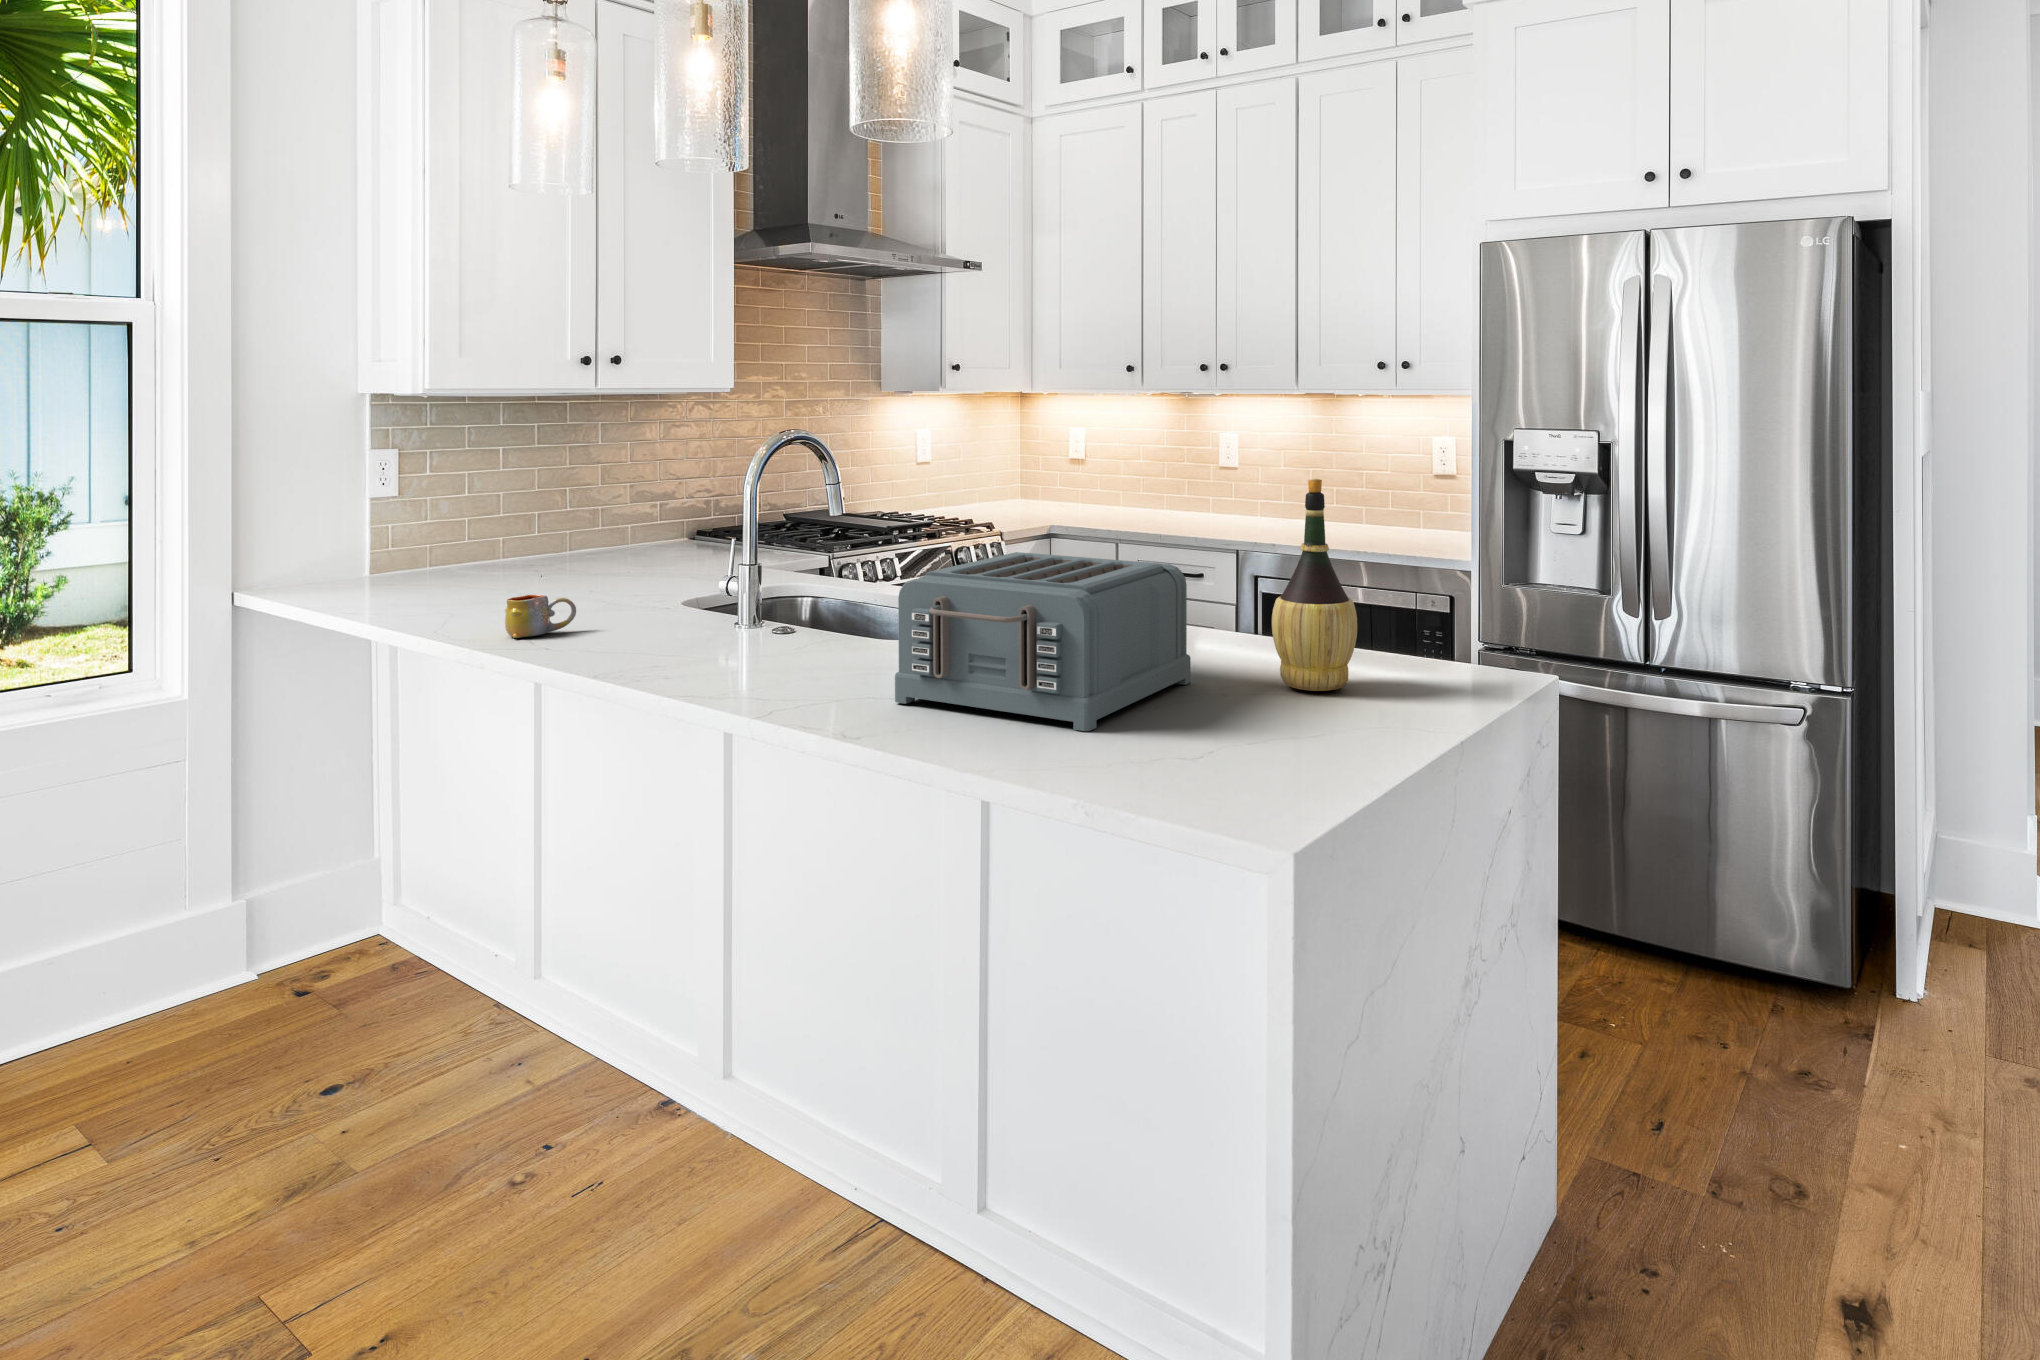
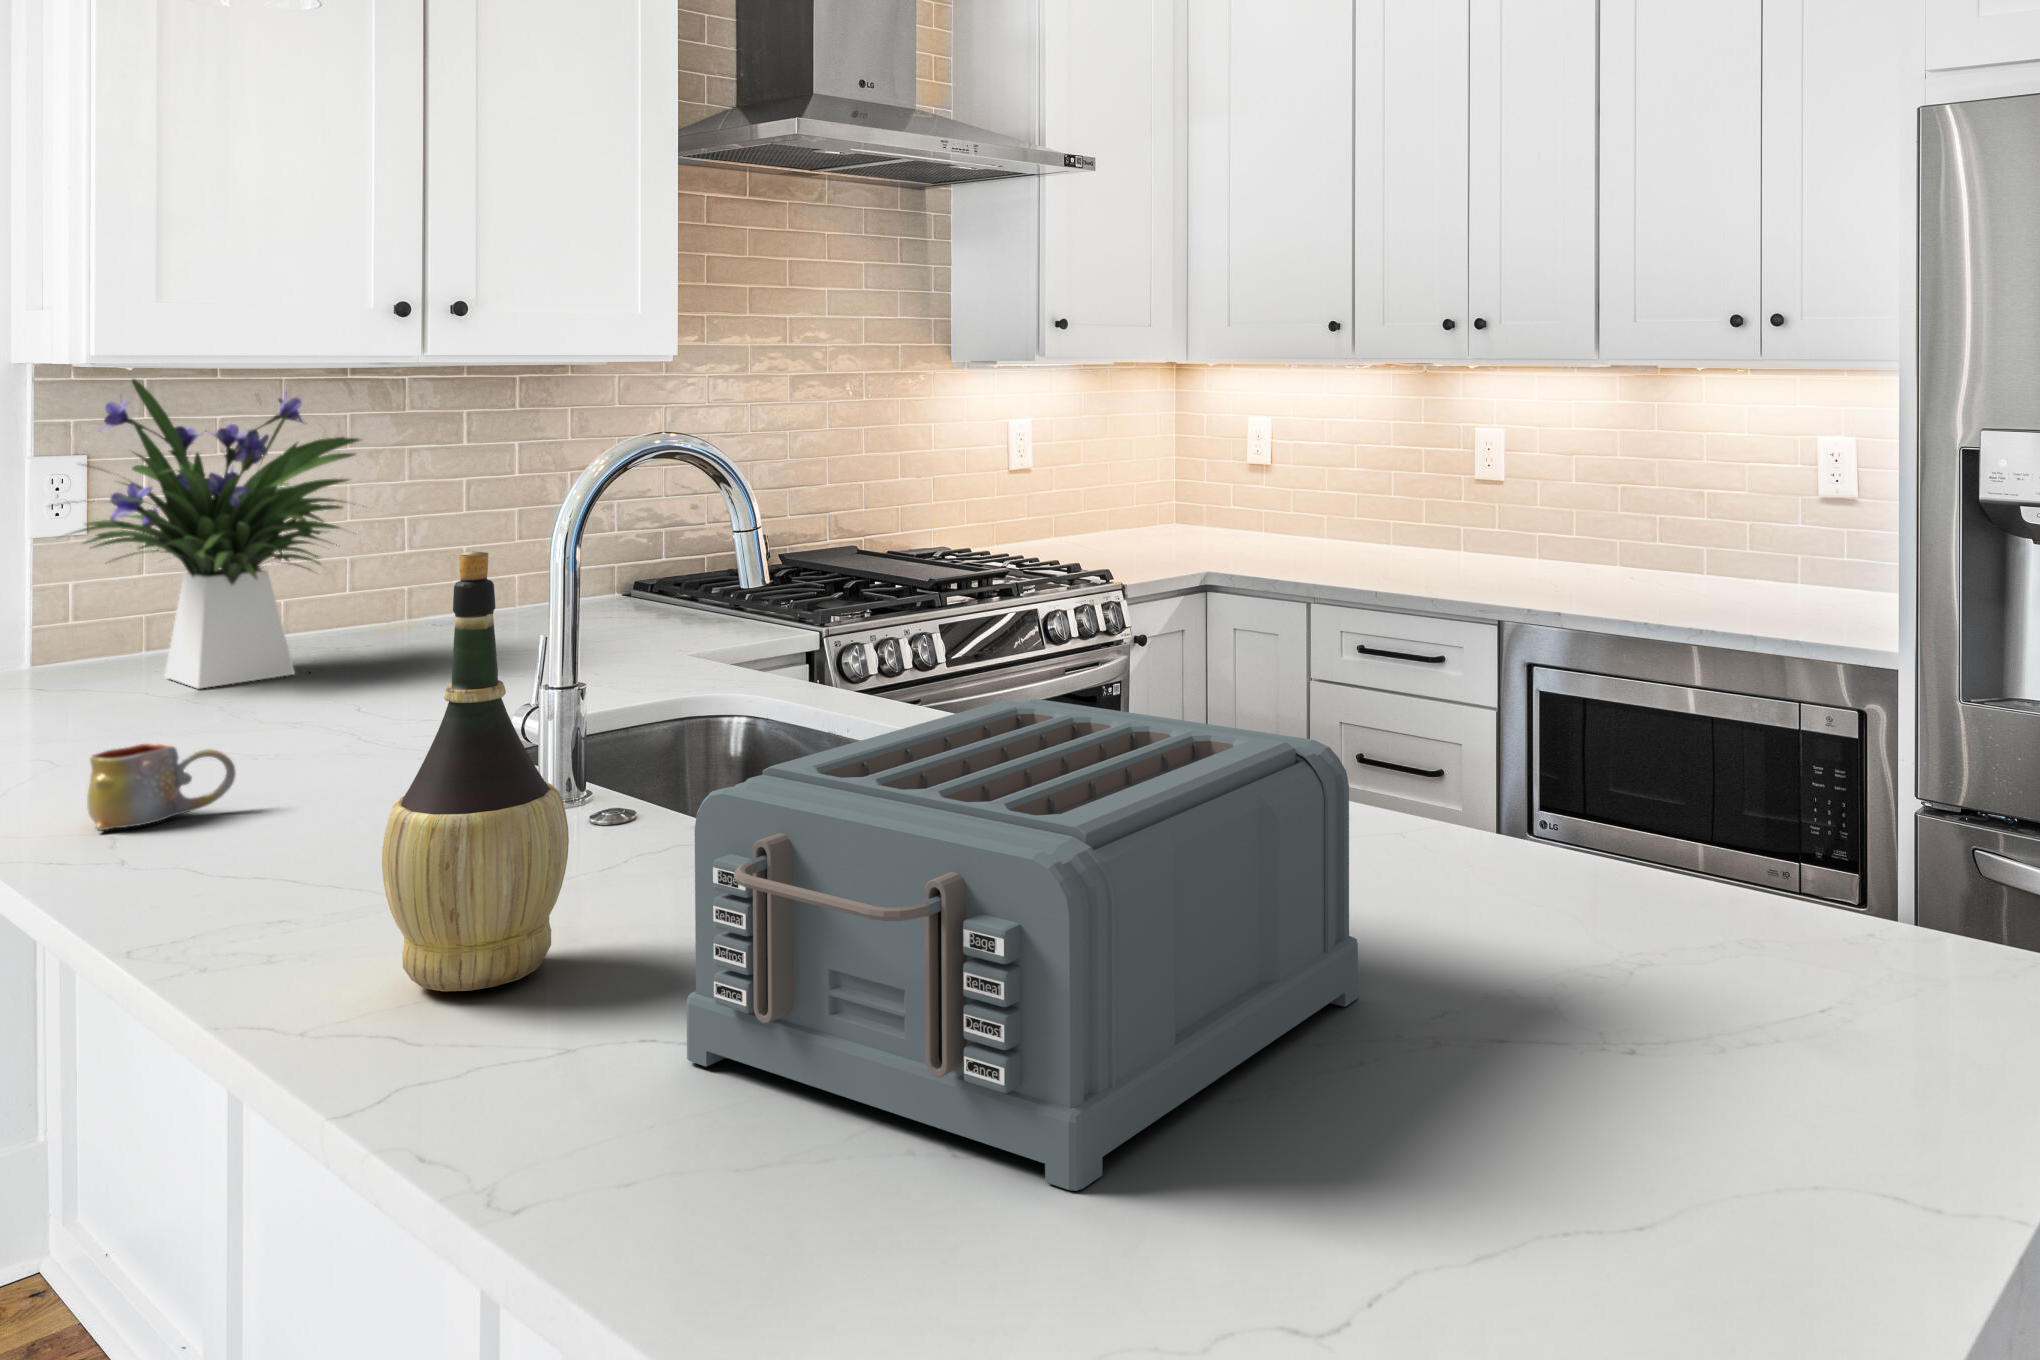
flower arrangement: none [397,402,578,584] -> present [64,379,360,688]
wine bottle: present [1272,479,1357,691] -> present [382,551,569,991]

